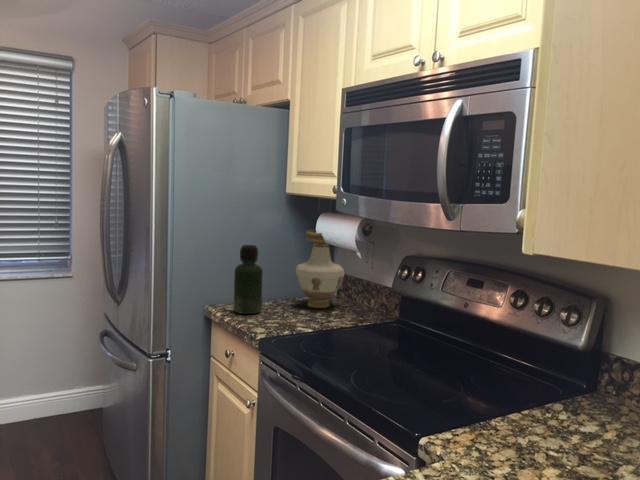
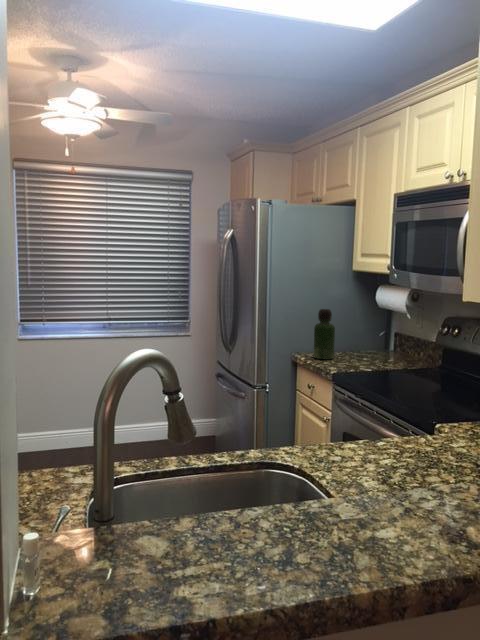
vase: present [296,230,344,308] -> none [360,298,399,357]

